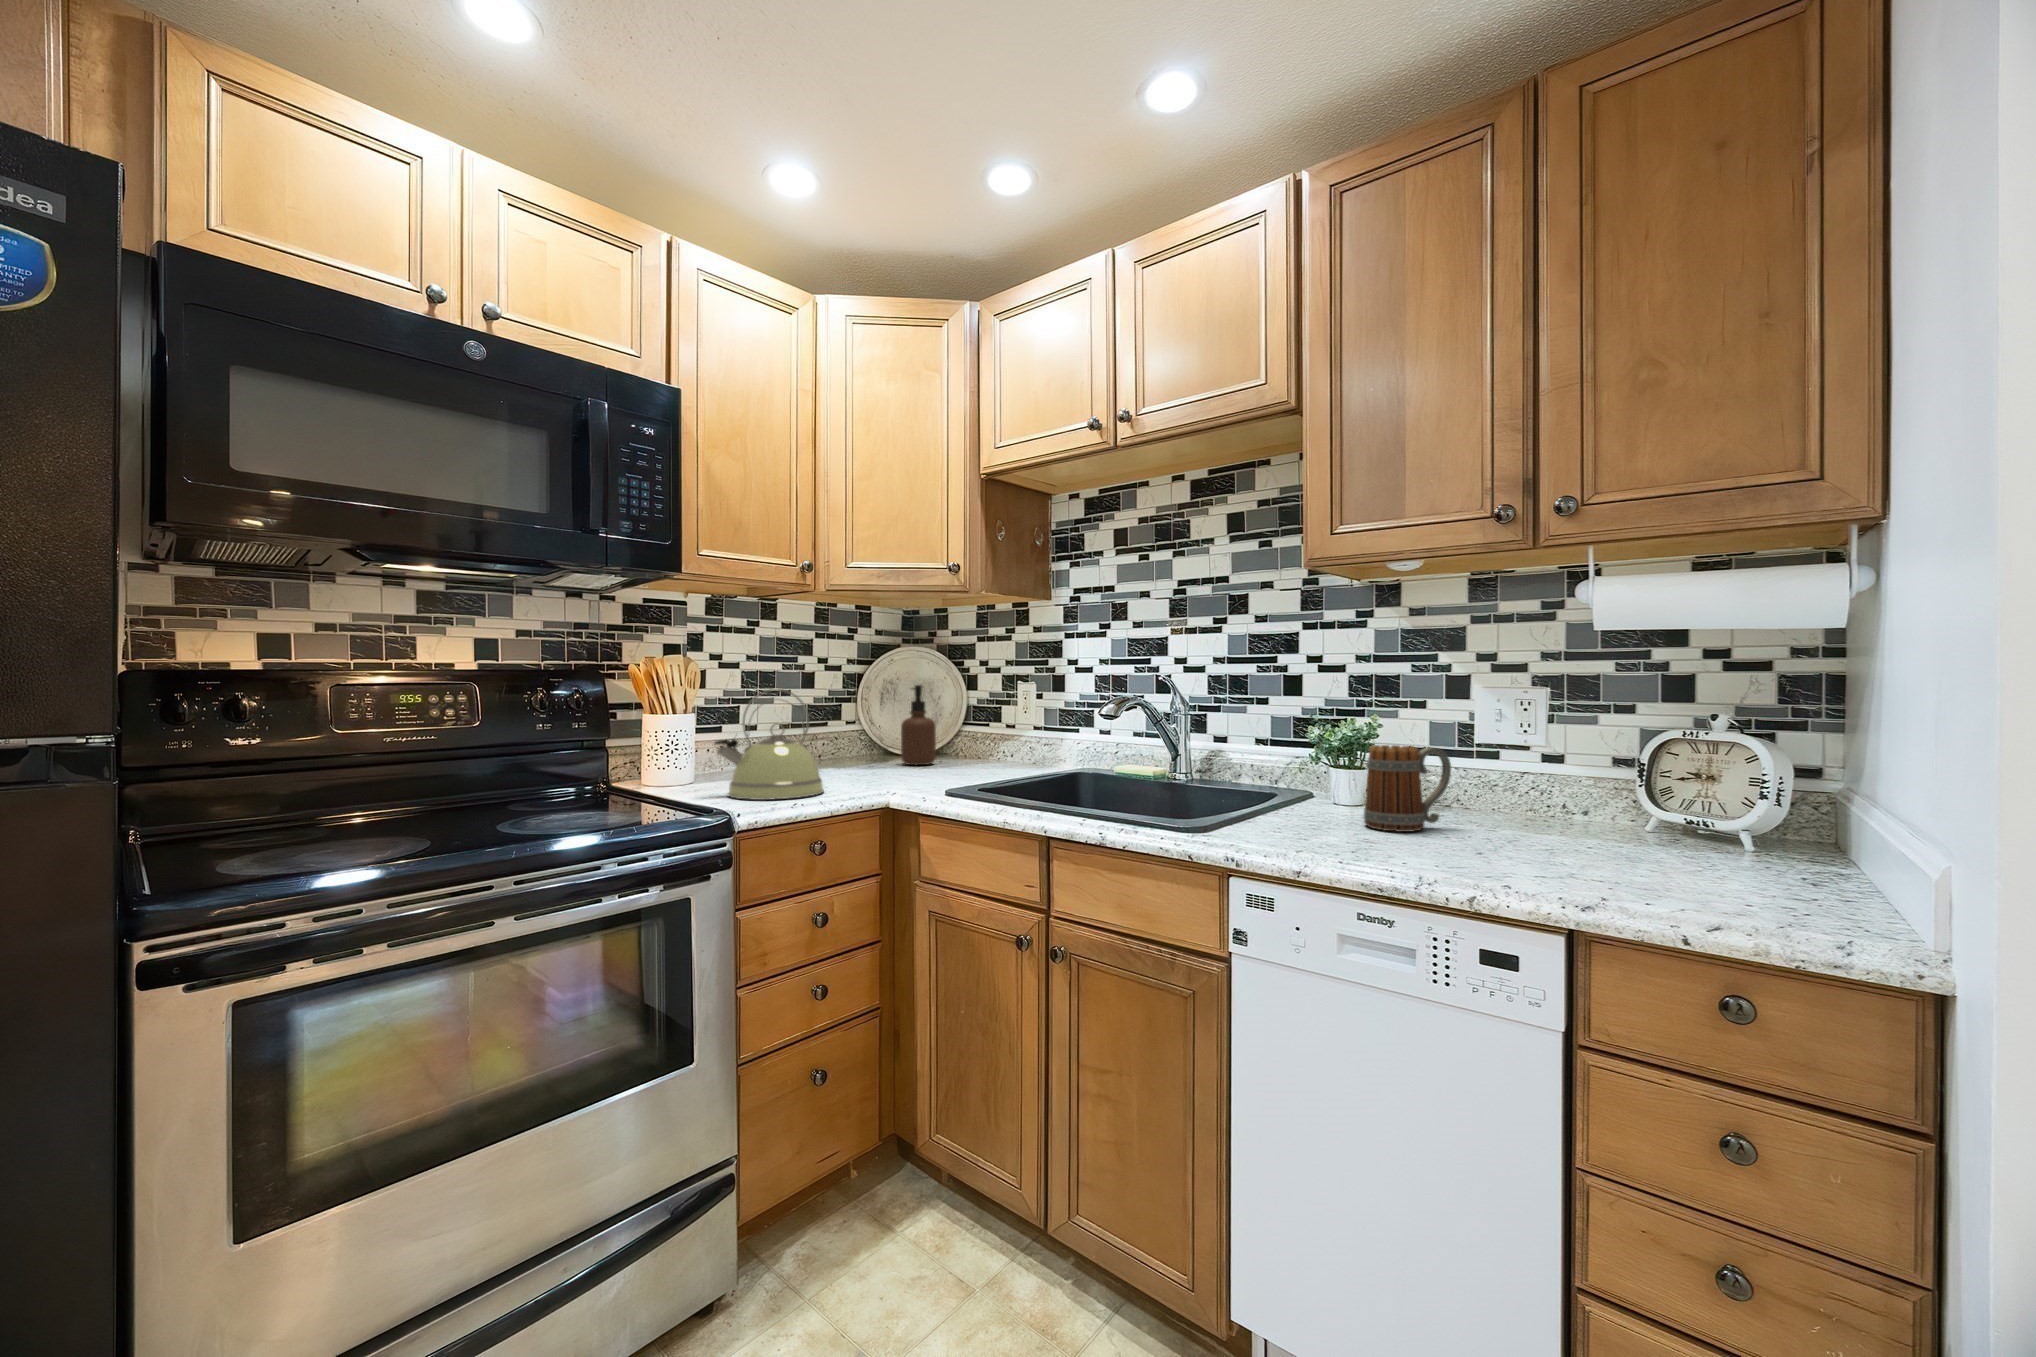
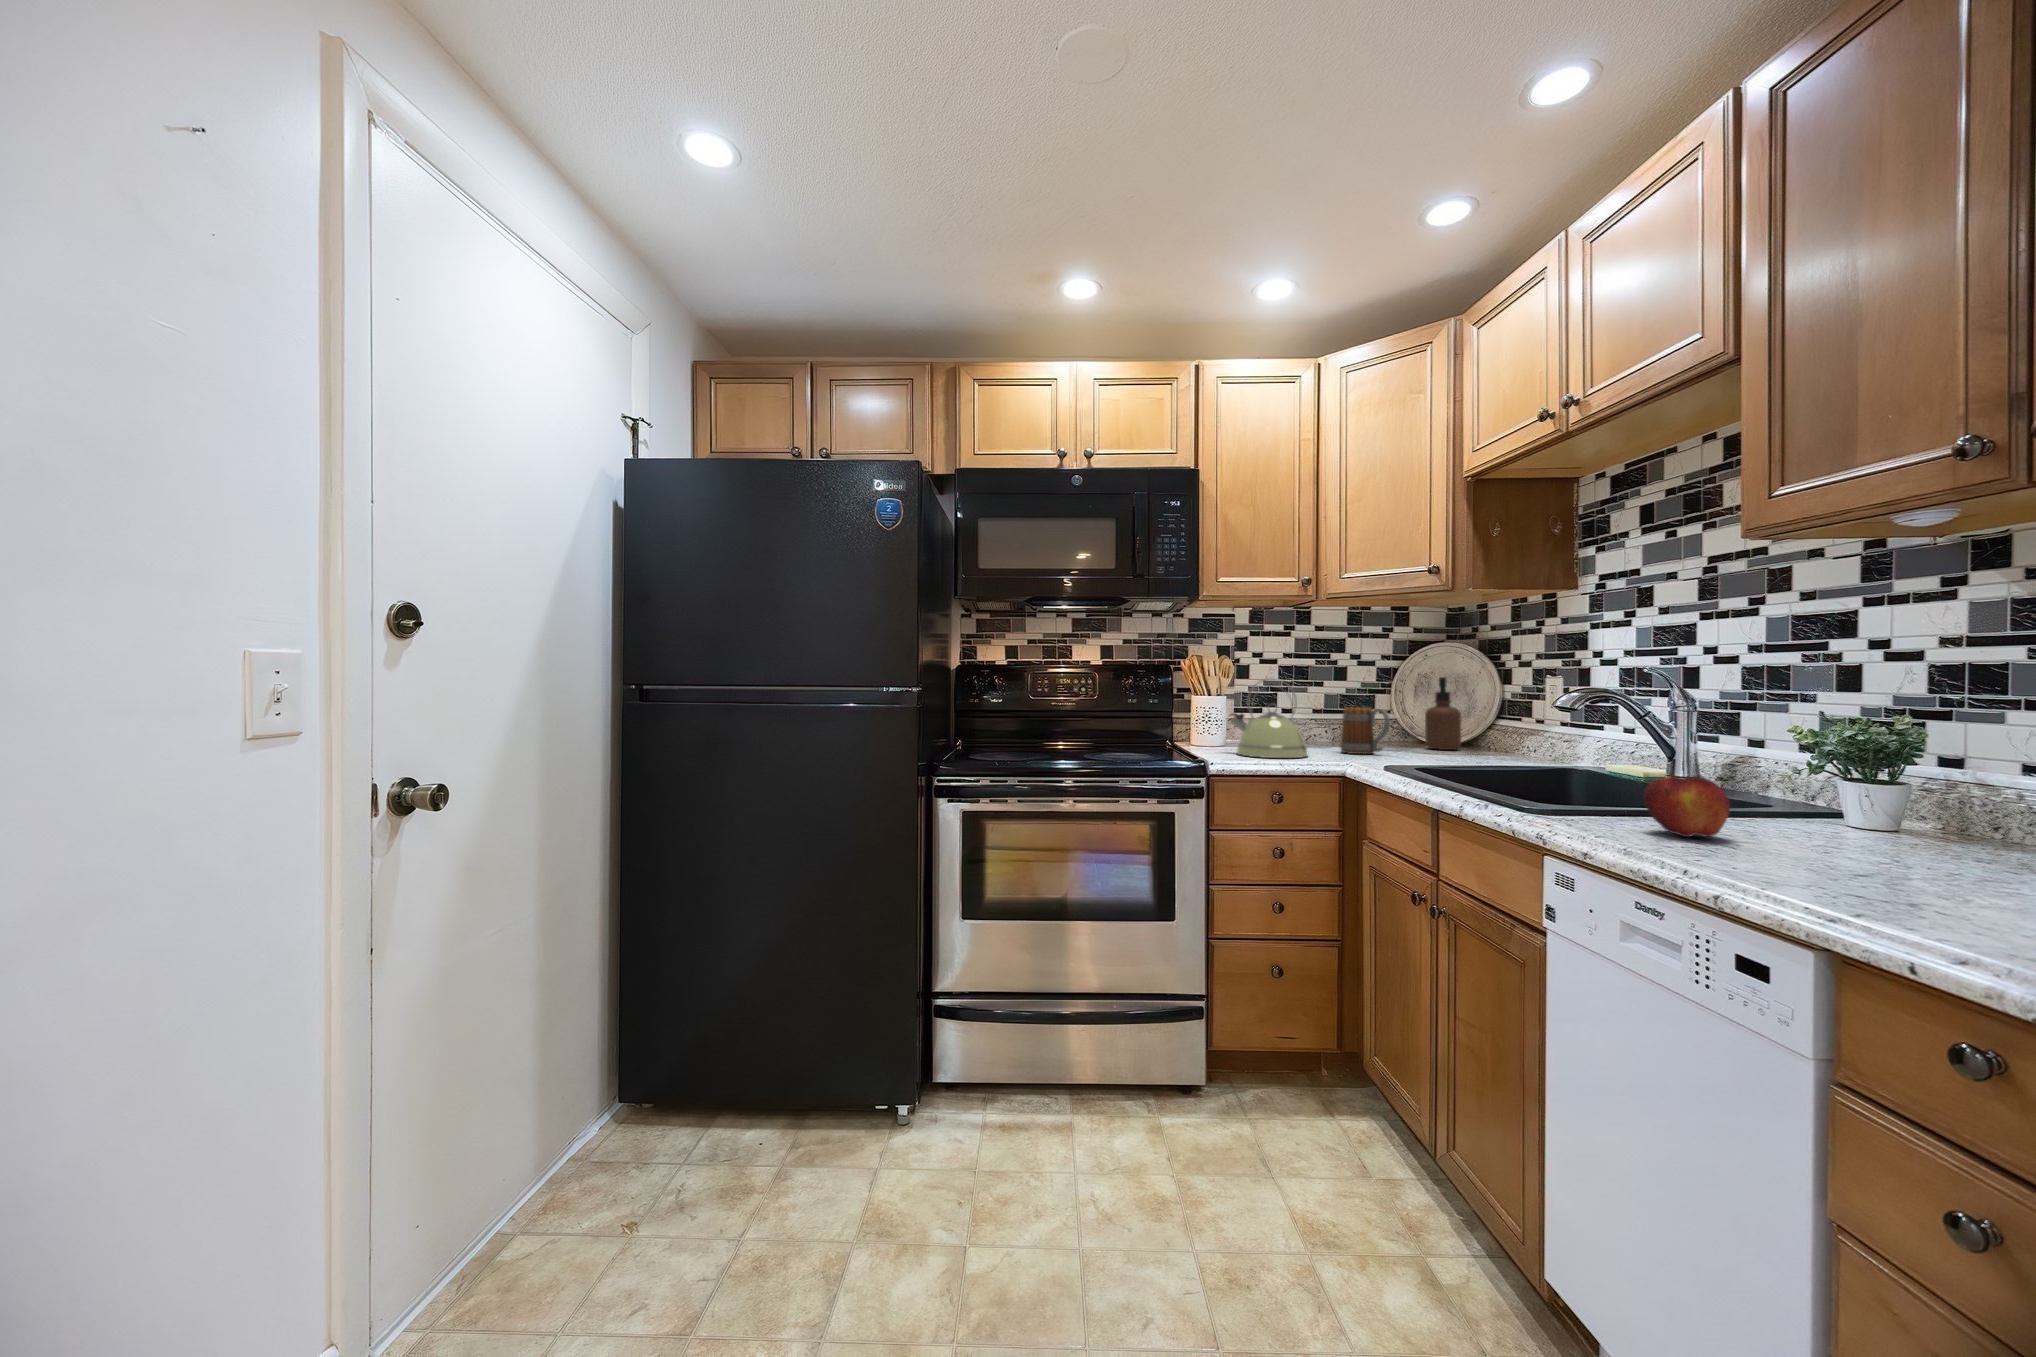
mug: present [1364,745,1451,832] -> present [1340,707,1390,754]
fruit: none [1287,779,1349,839] -> present [1643,773,1730,837]

